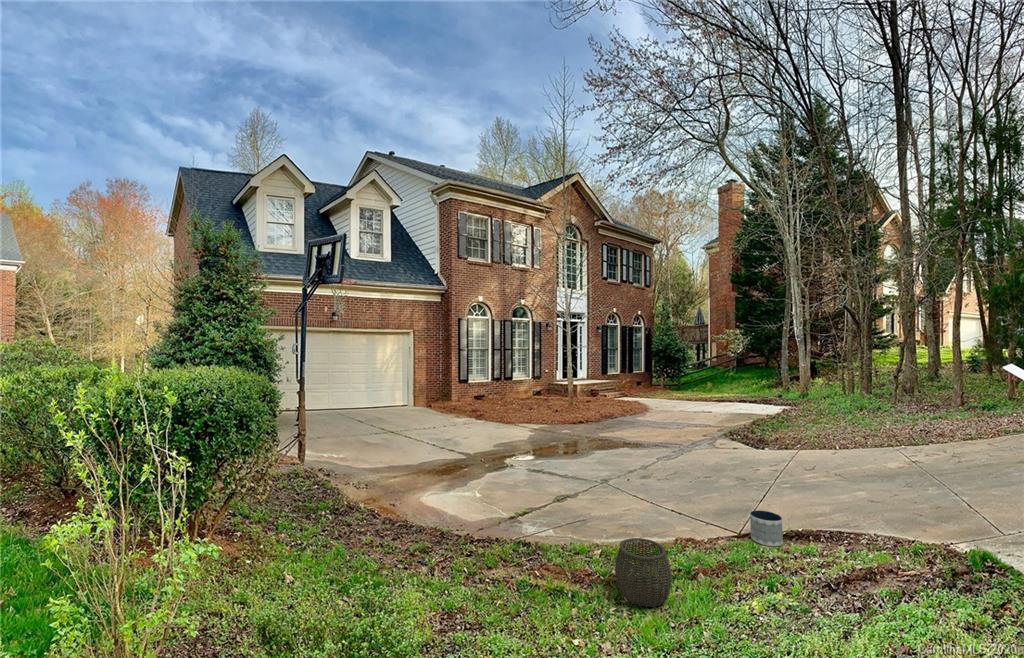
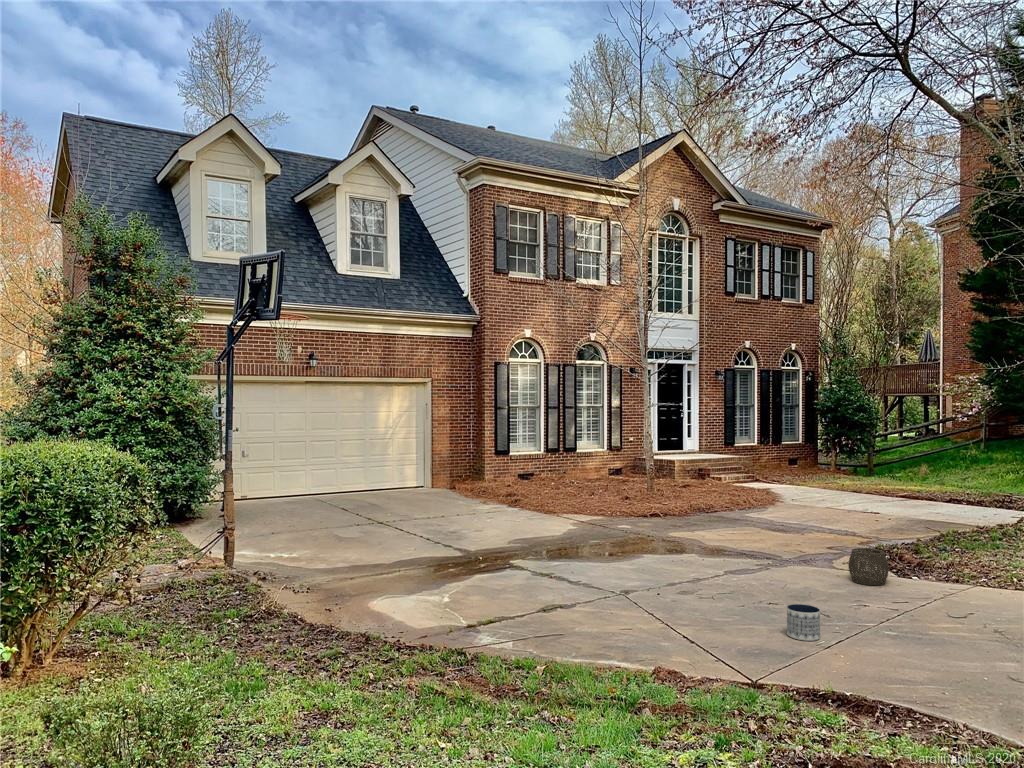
woven basket: present [615,538,672,607] -> present [848,548,889,586]

